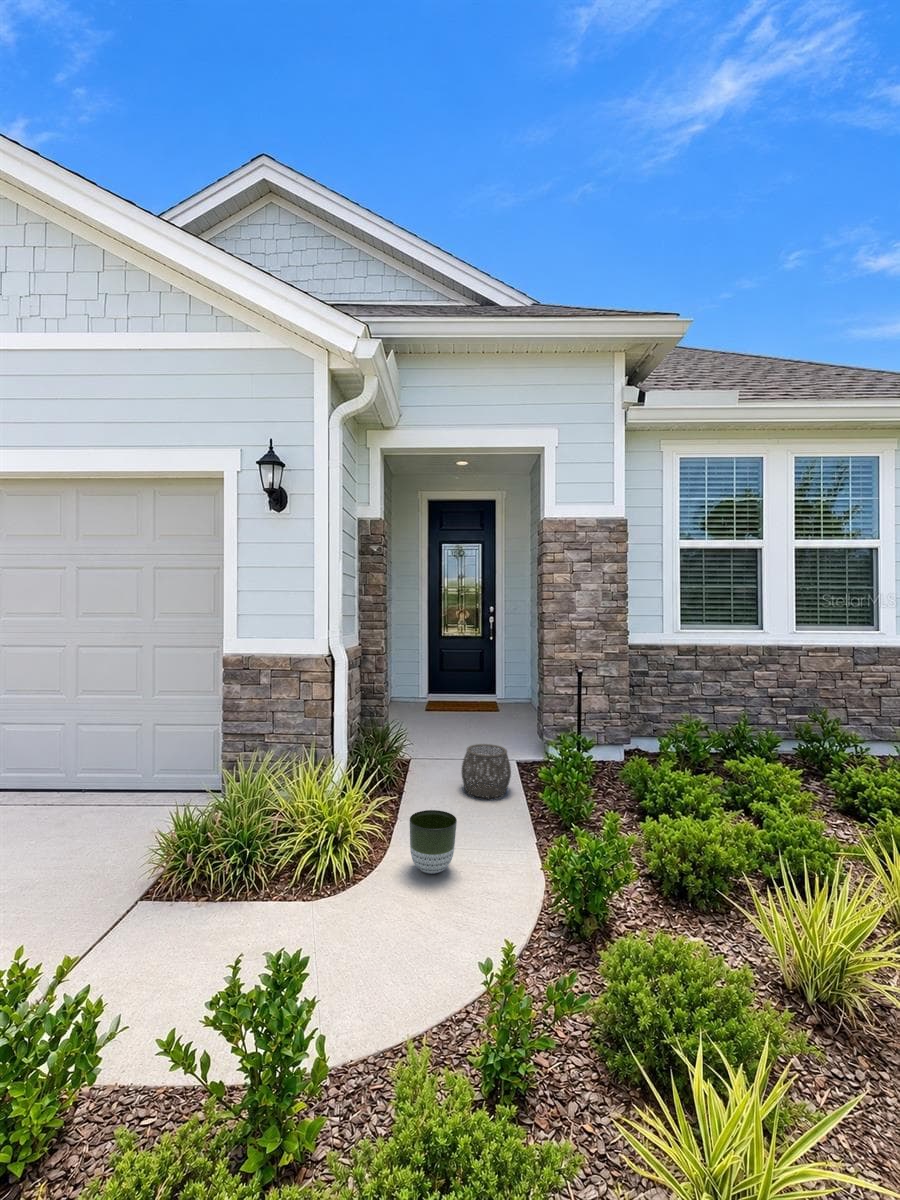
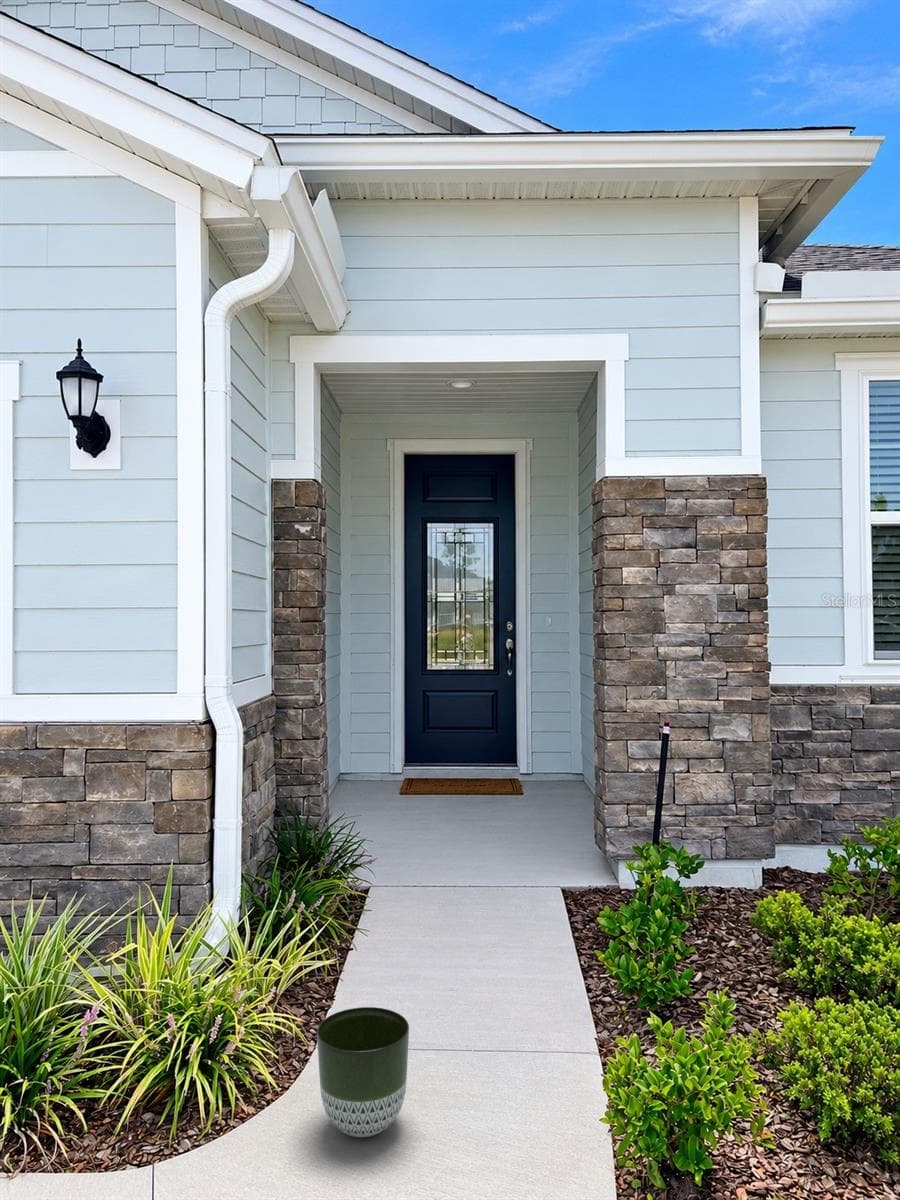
woven basket: present [461,744,511,798] -> none [451,867,542,970]

